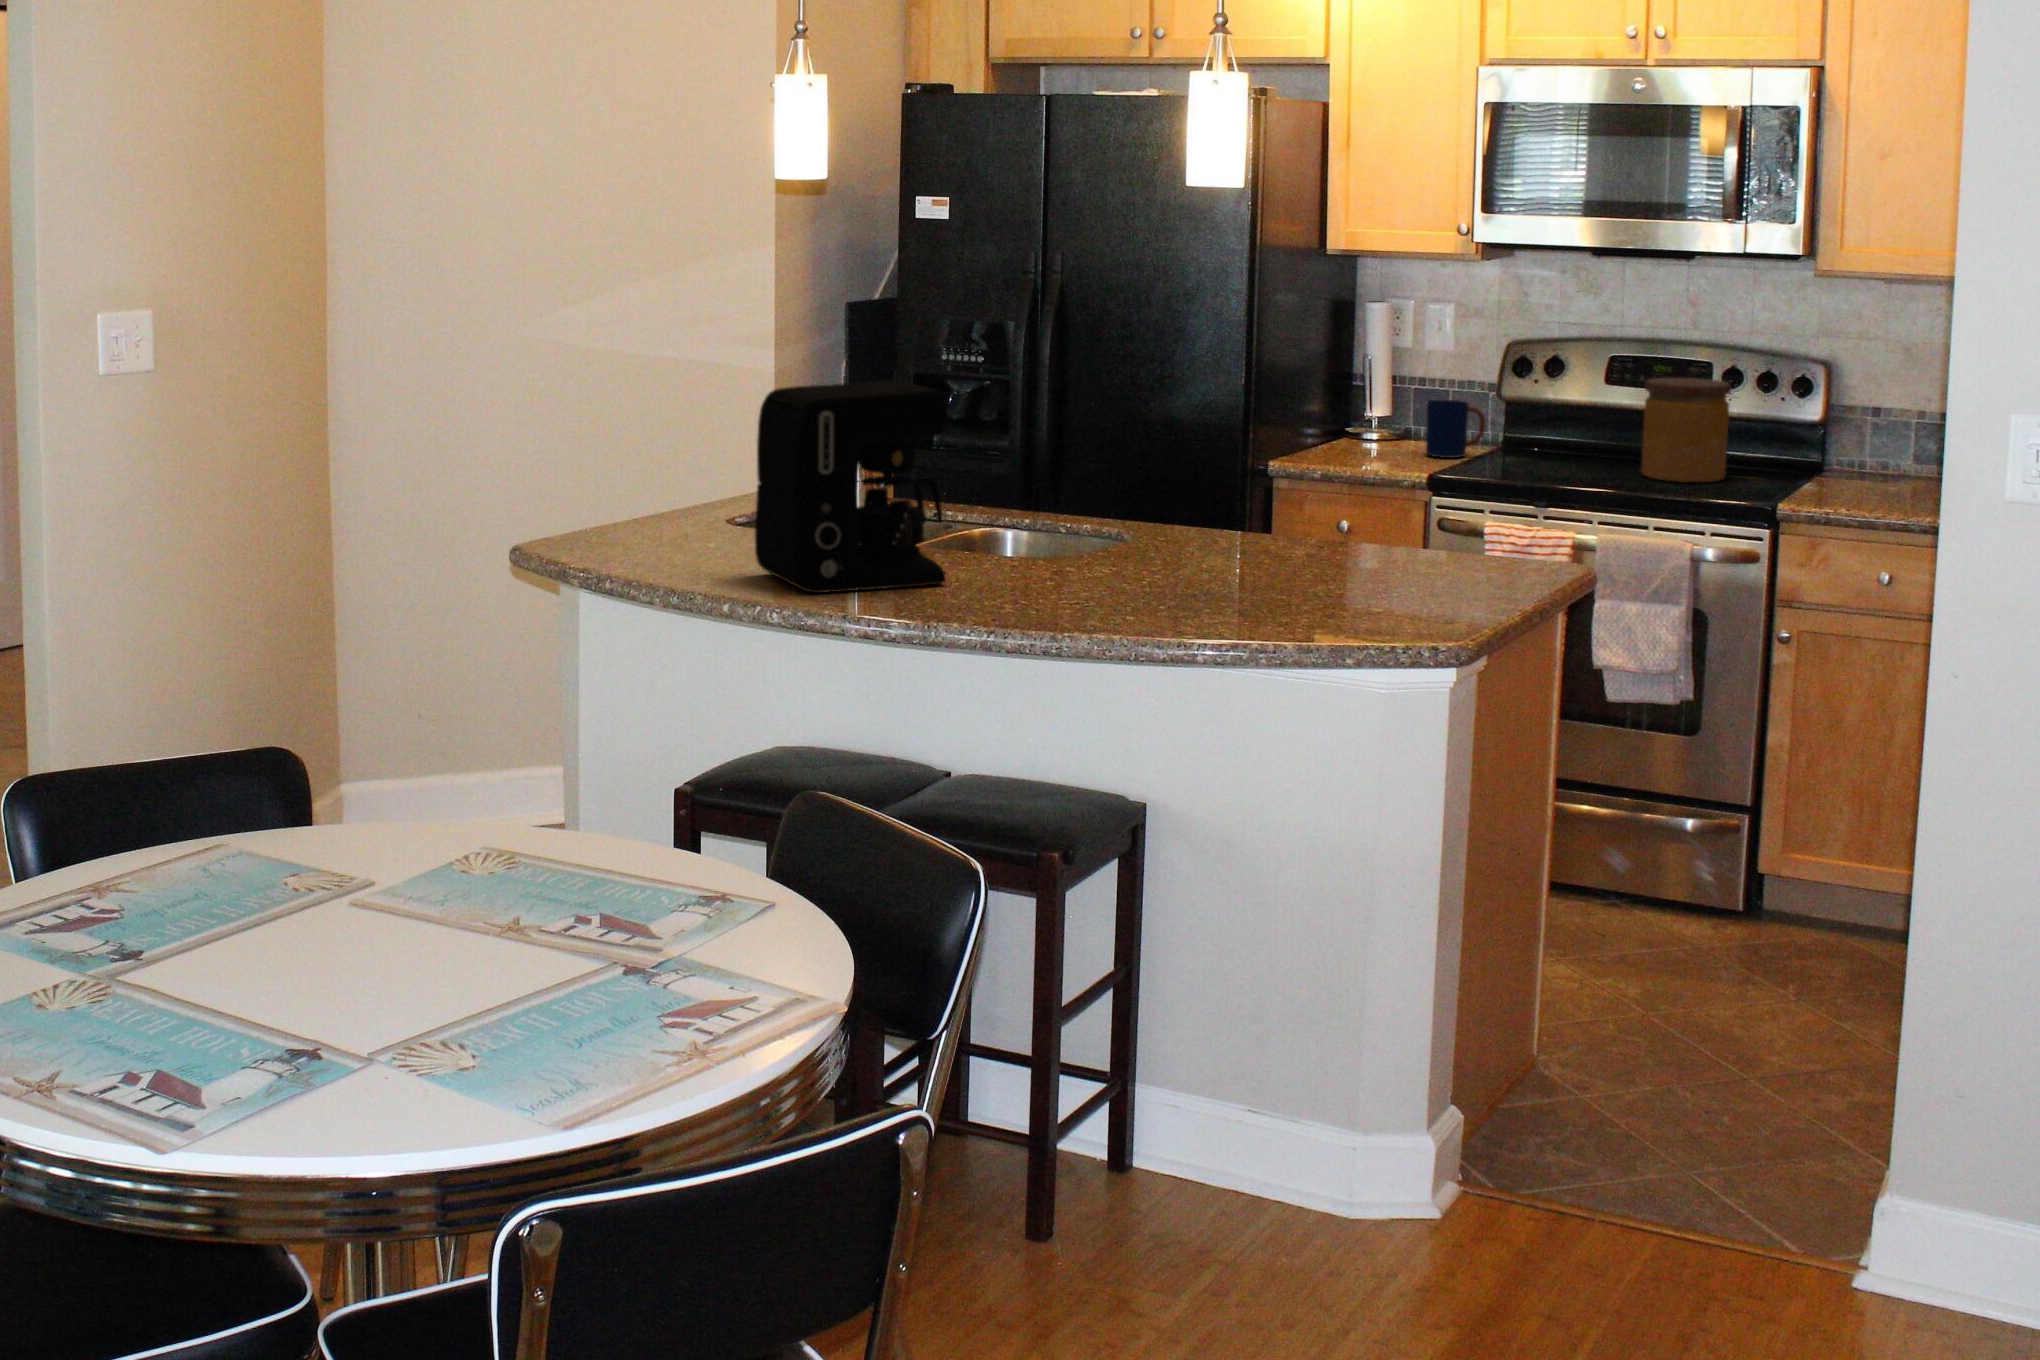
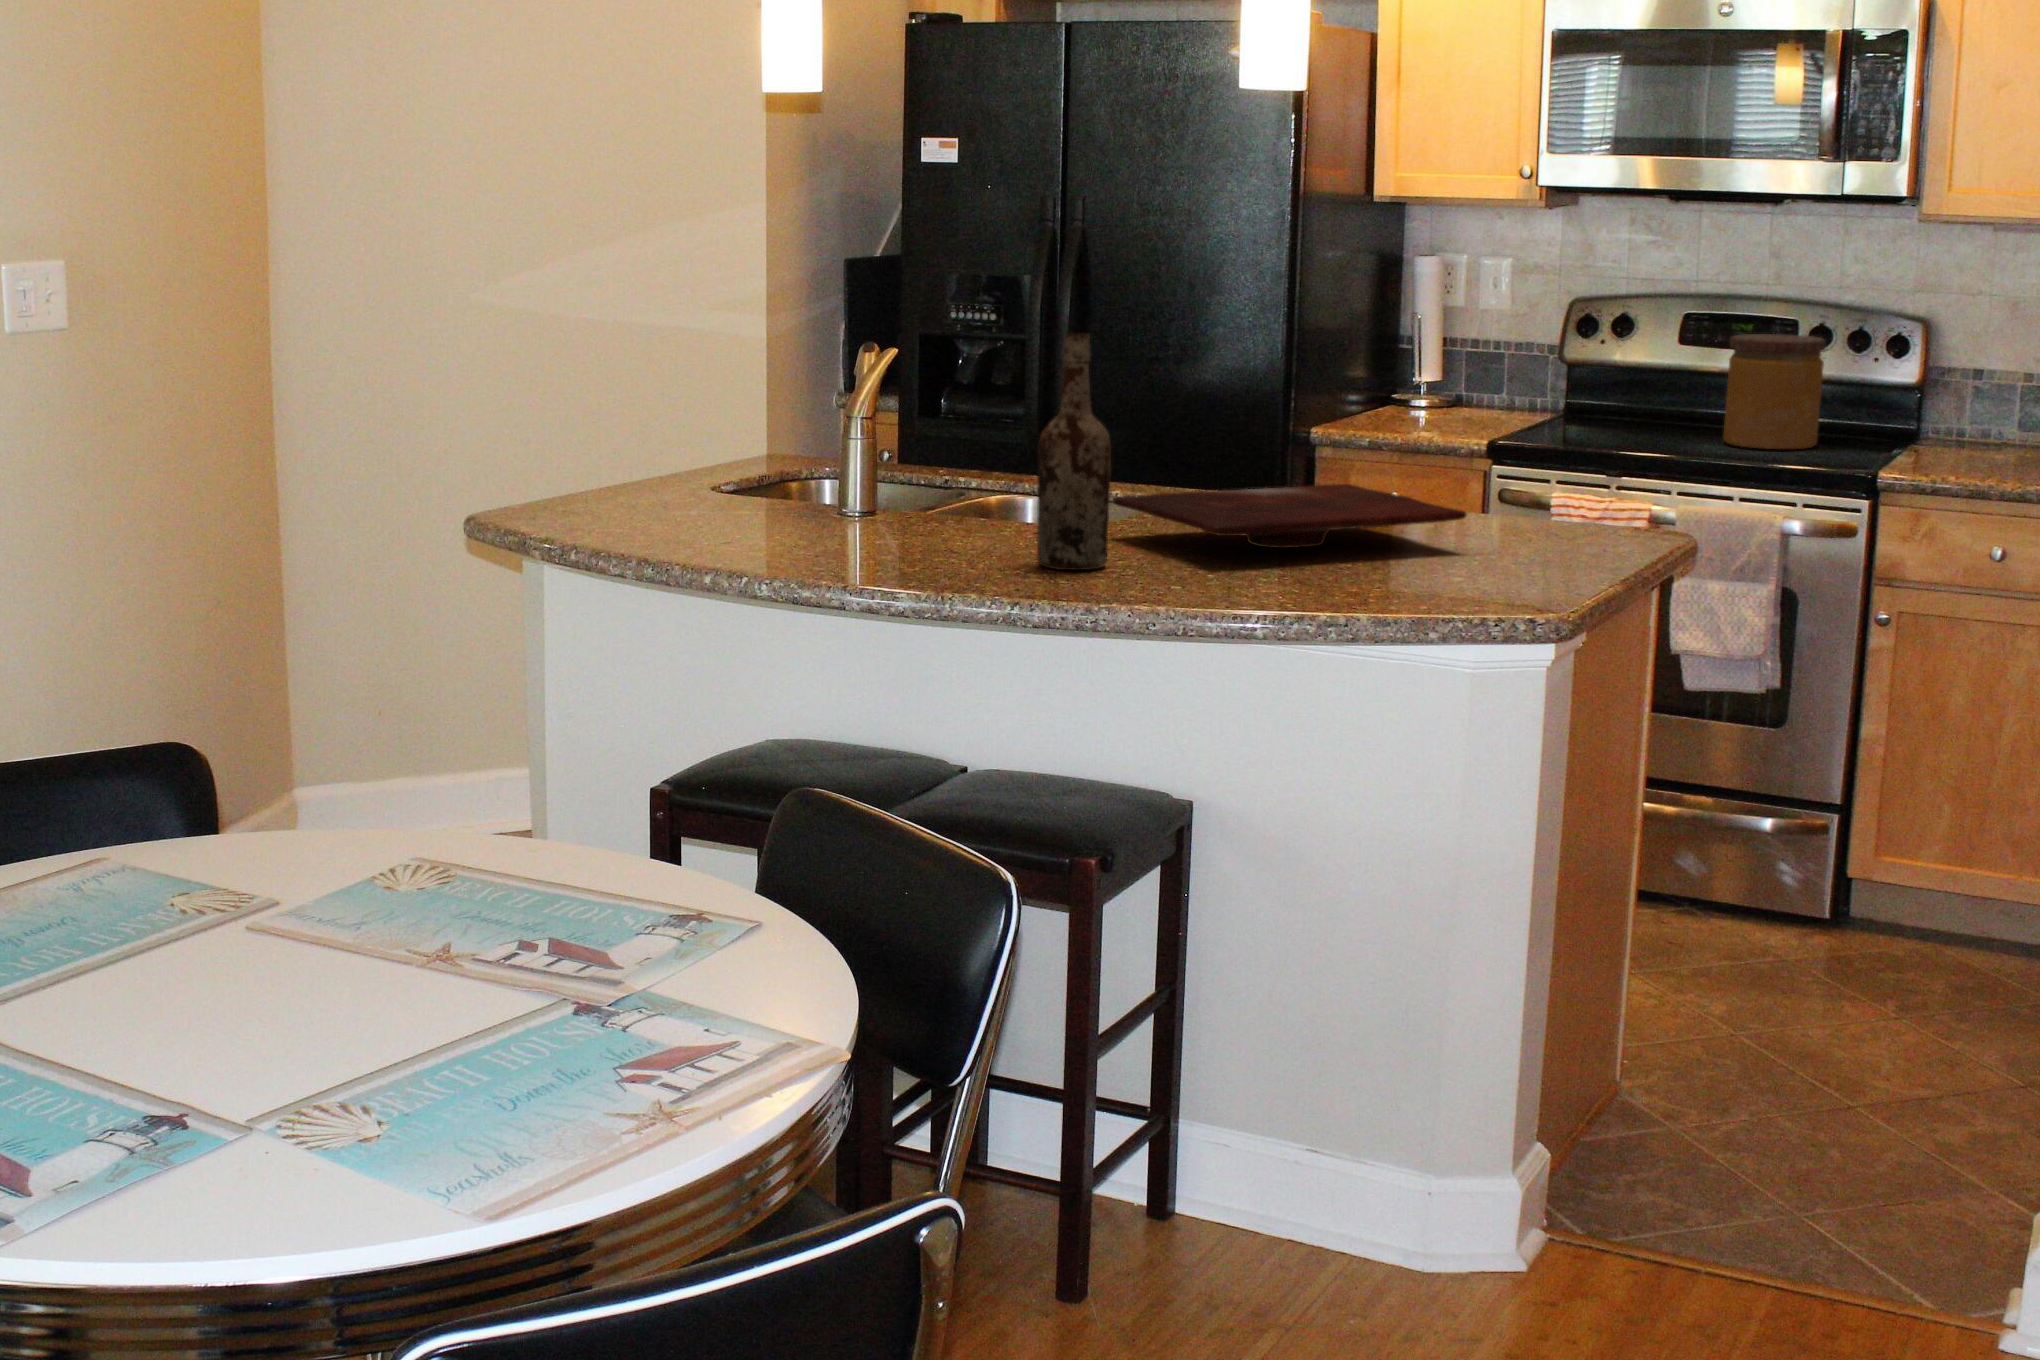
coffee maker: present [755,380,947,593] -> none [738,323,959,567]
wine bottle: none [1014,392,1077,597] -> present [1037,332,1111,570]
mug: present [1426,400,1485,458] -> none [1482,363,1549,427]
cutting board: none [1082,519,1389,576] -> present [1113,484,1466,548]

